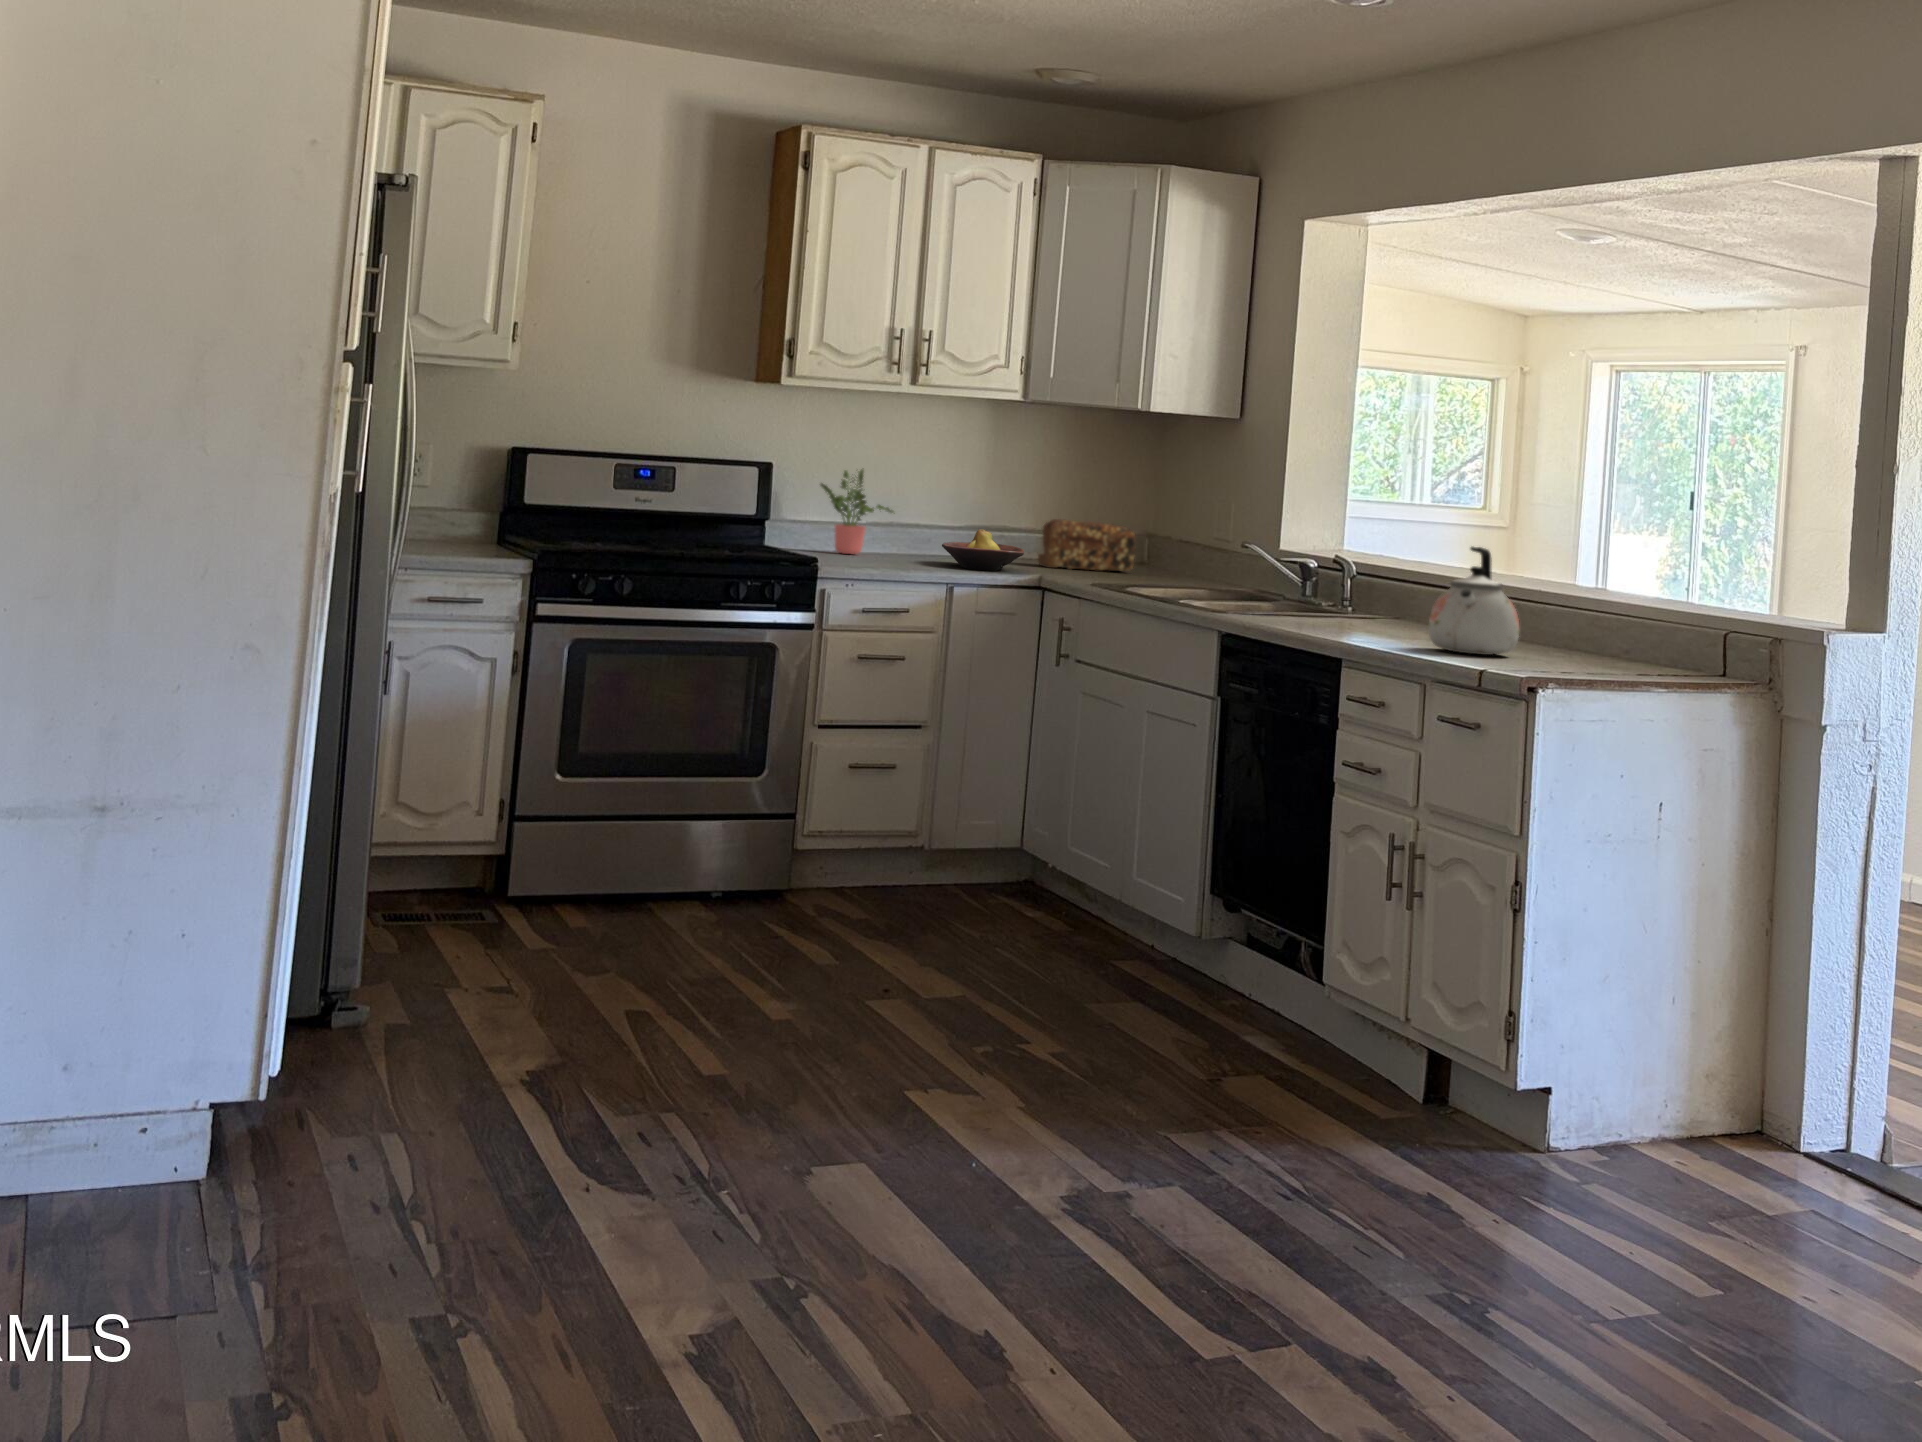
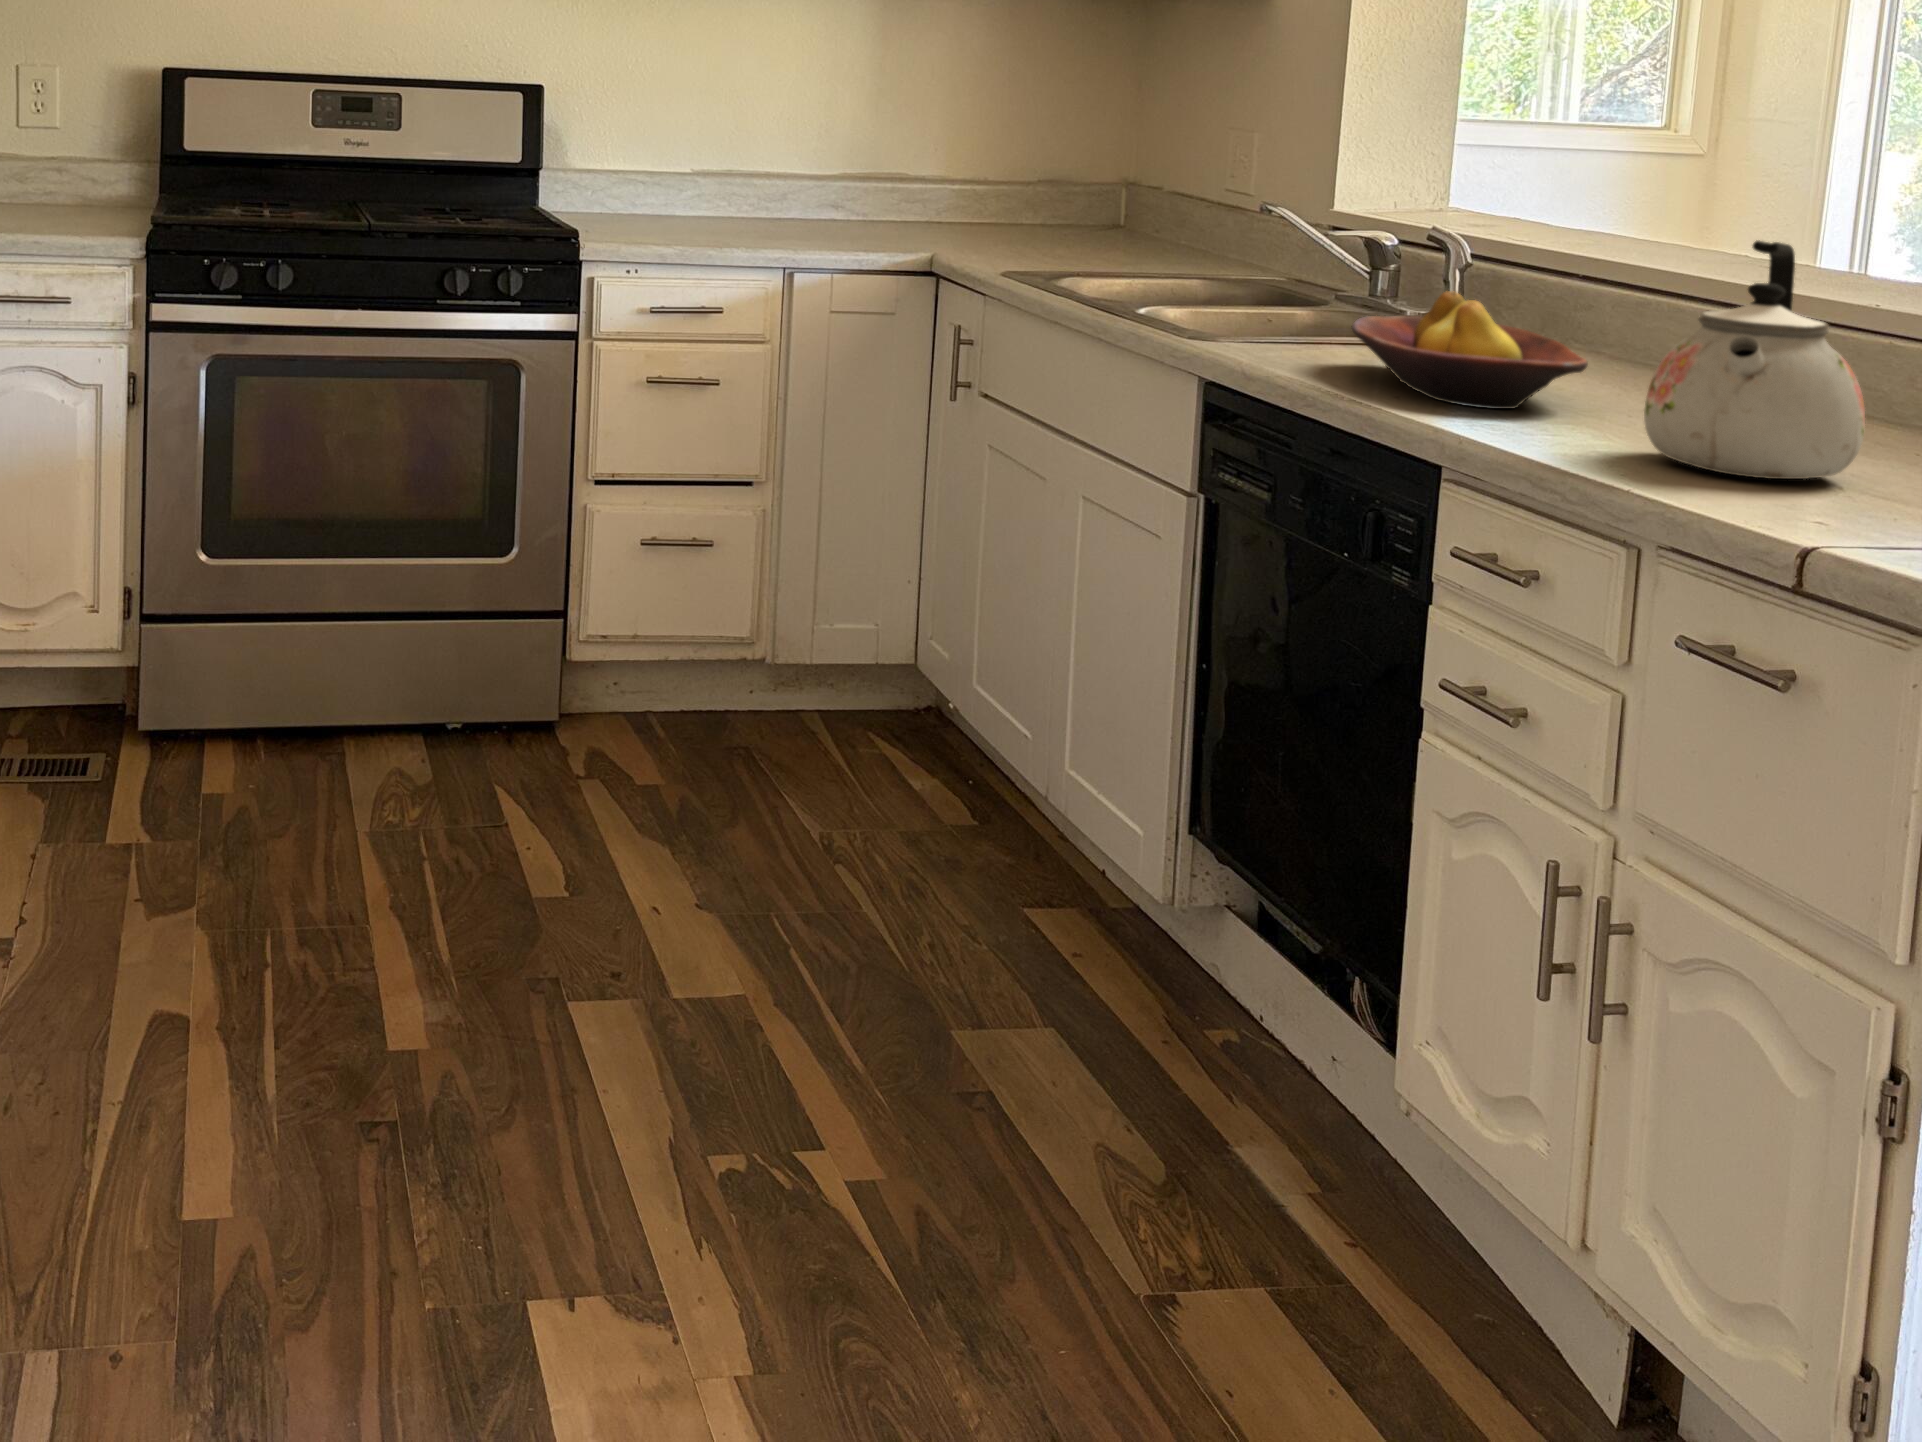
potted plant: present [821,469,894,554] -> none [615,88,729,215]
bread loaf: present [1038,519,1136,571] -> none [955,158,1103,235]
fruit bowl: present [942,529,1024,571] -> present [1351,291,1588,409]

